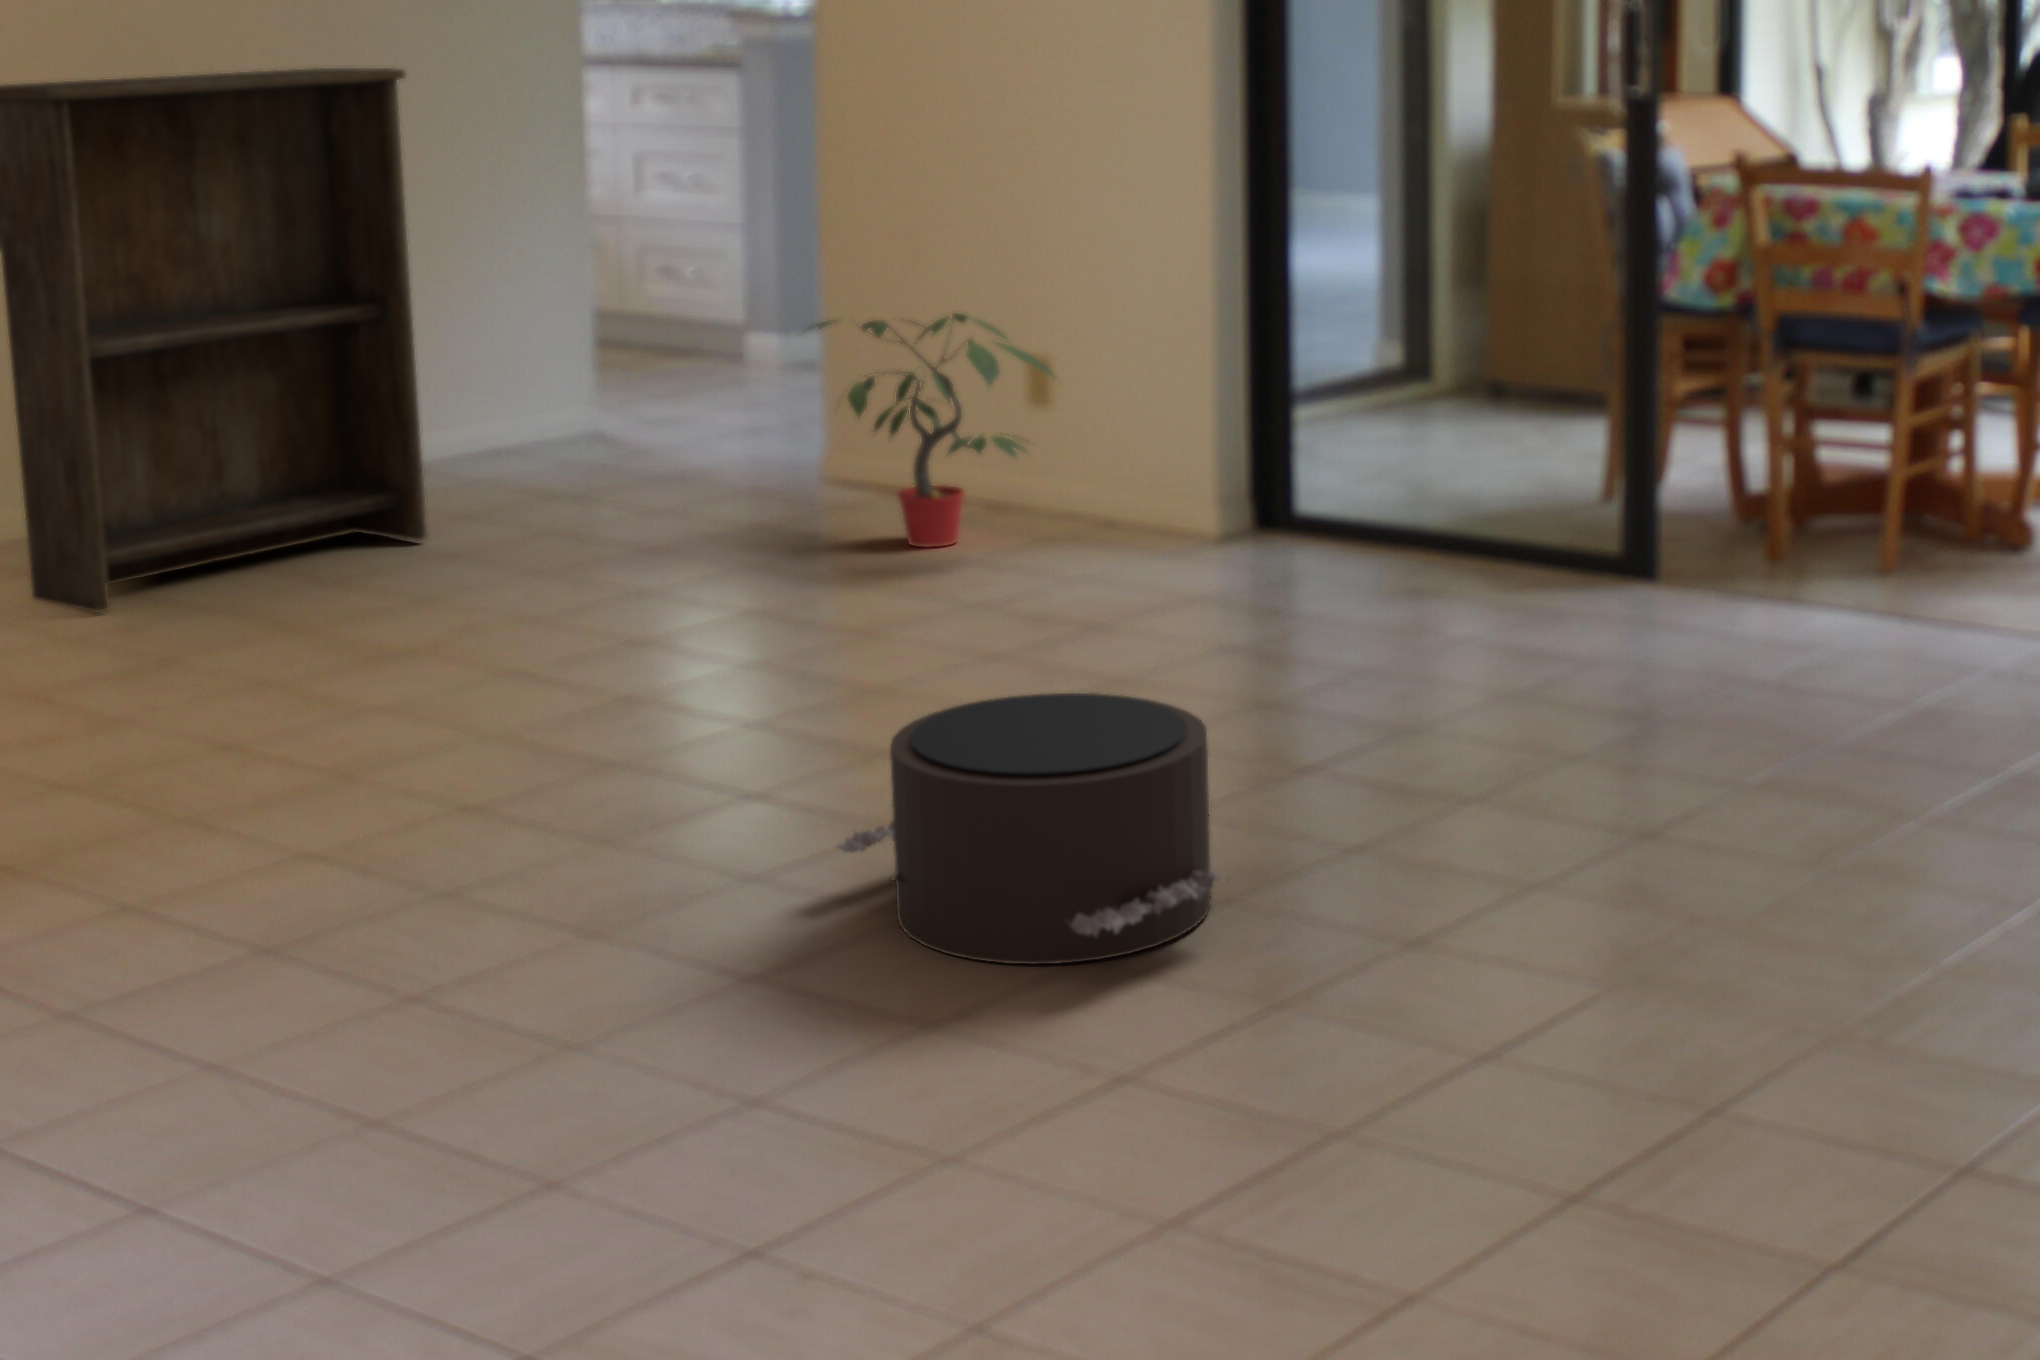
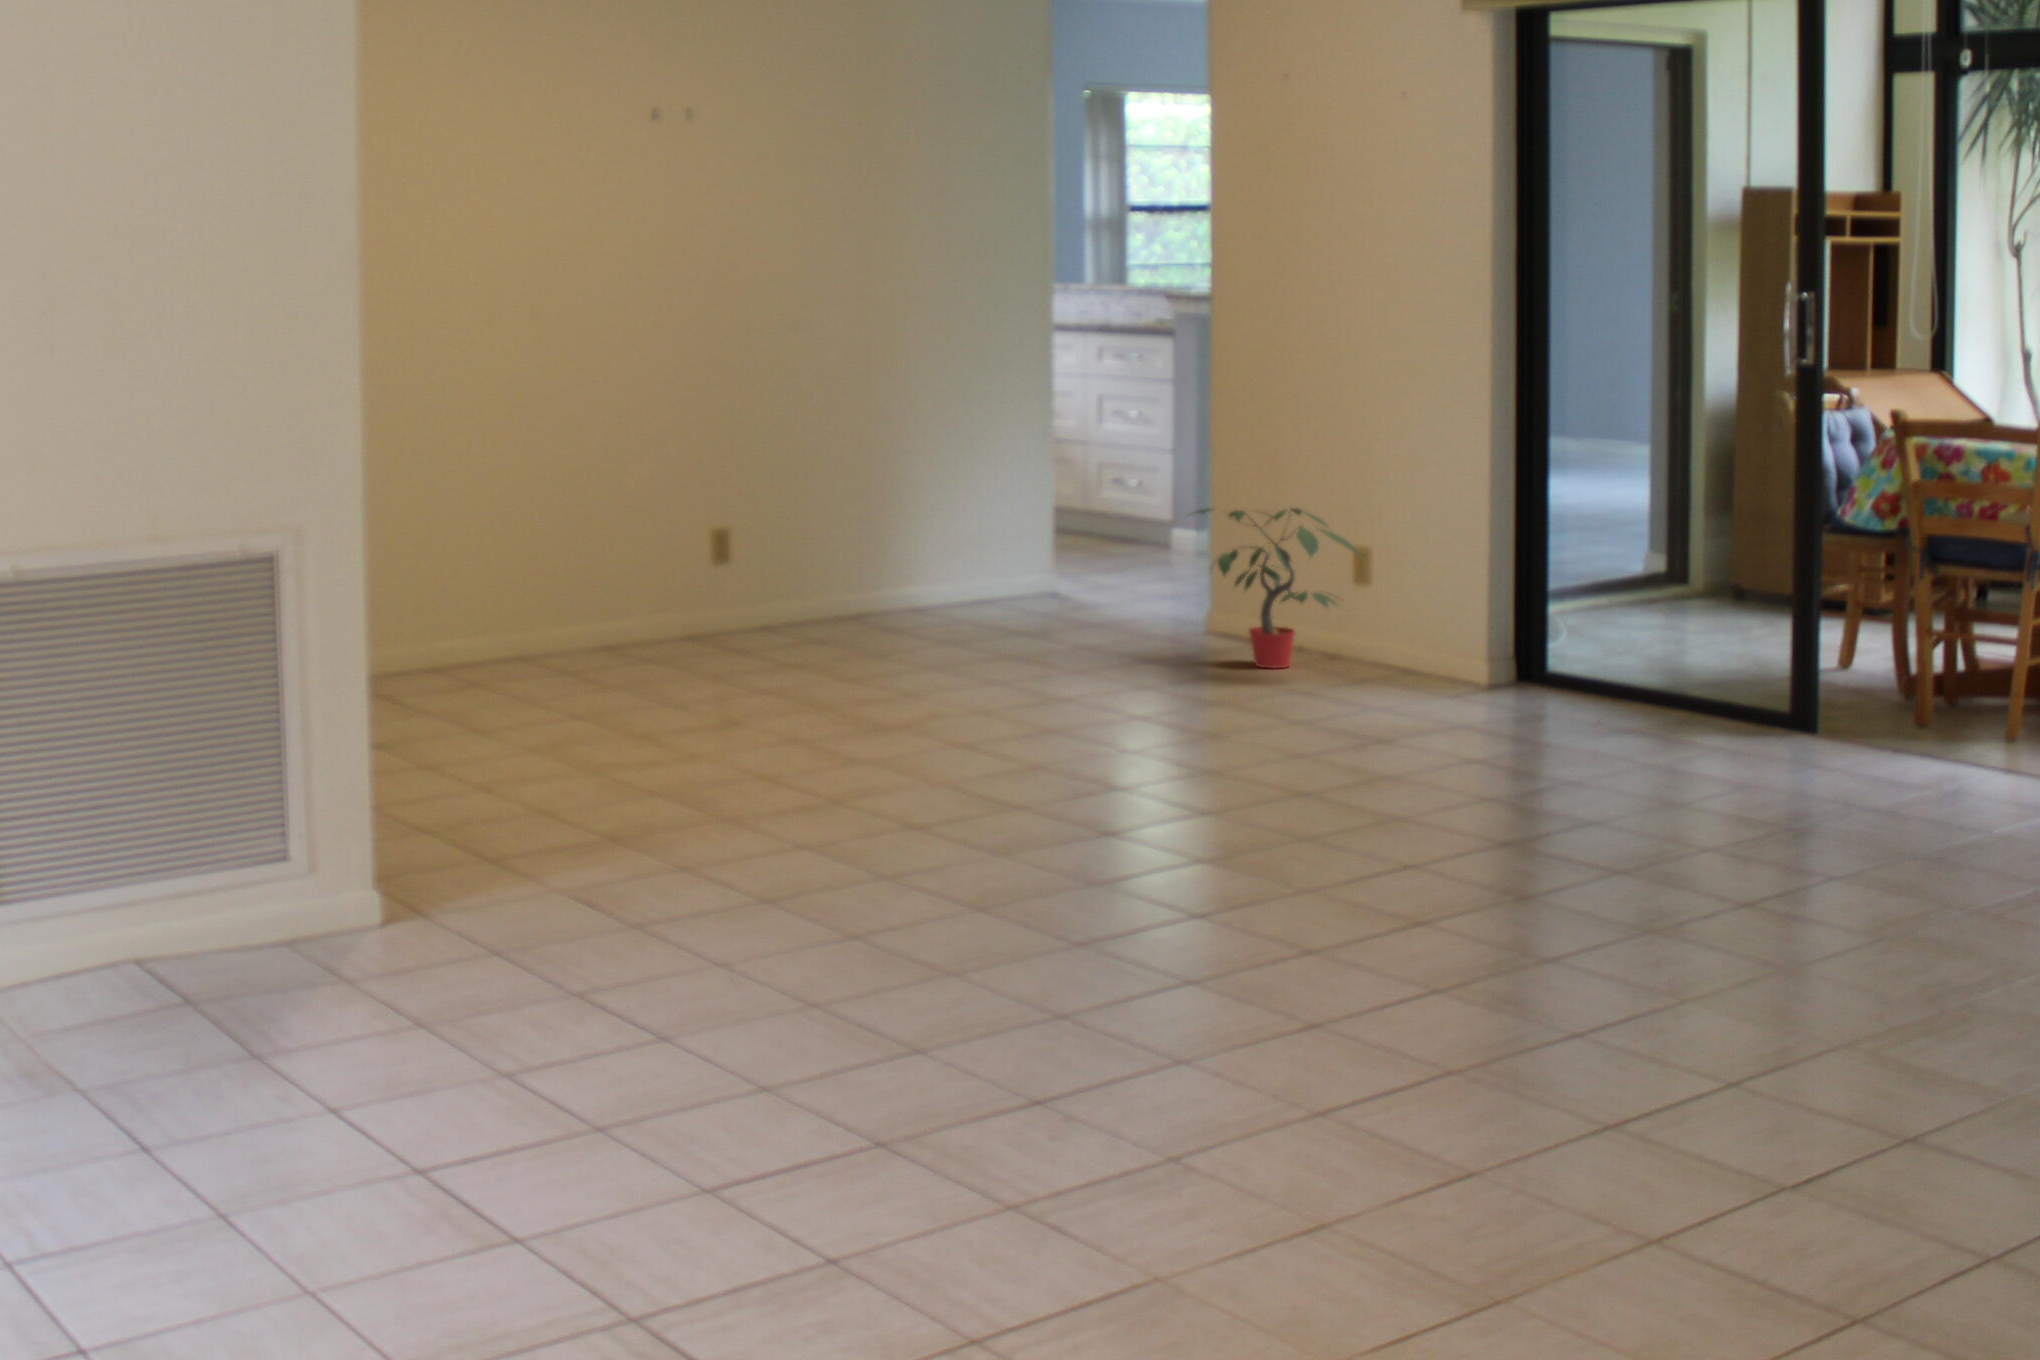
bookshelf: present [0,68,427,612] -> none [693,334,941,666]
pouf: present [837,693,1223,964] -> none [1160,736,1404,895]

